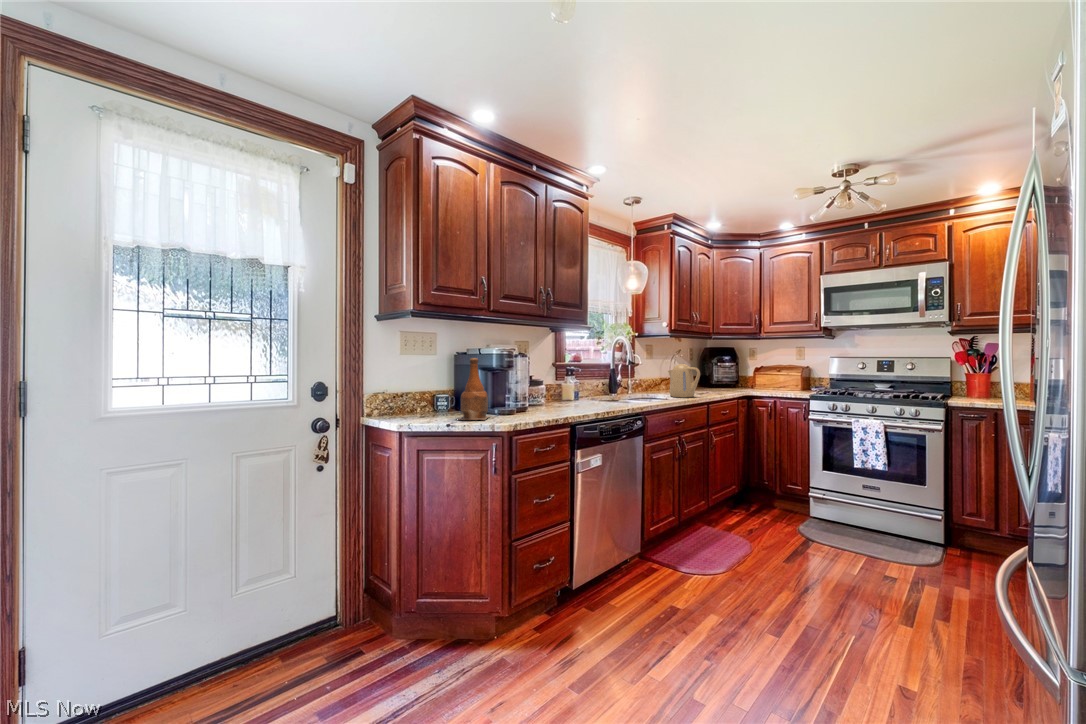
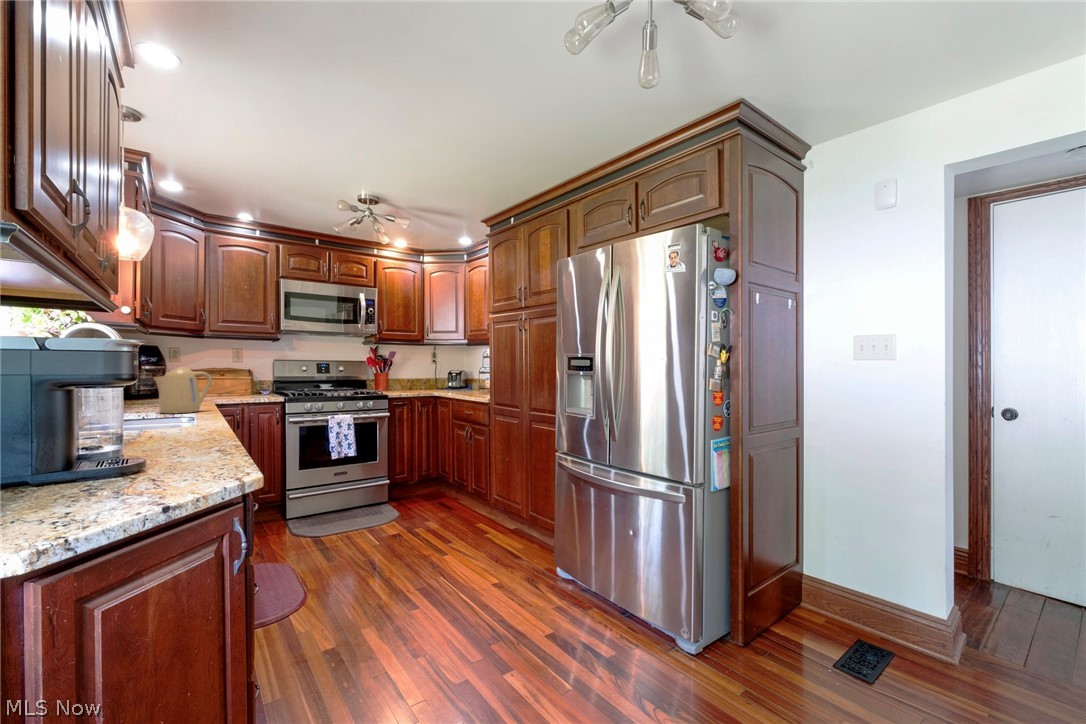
bottle: present [460,358,489,420] -> none [43,356,160,498]

